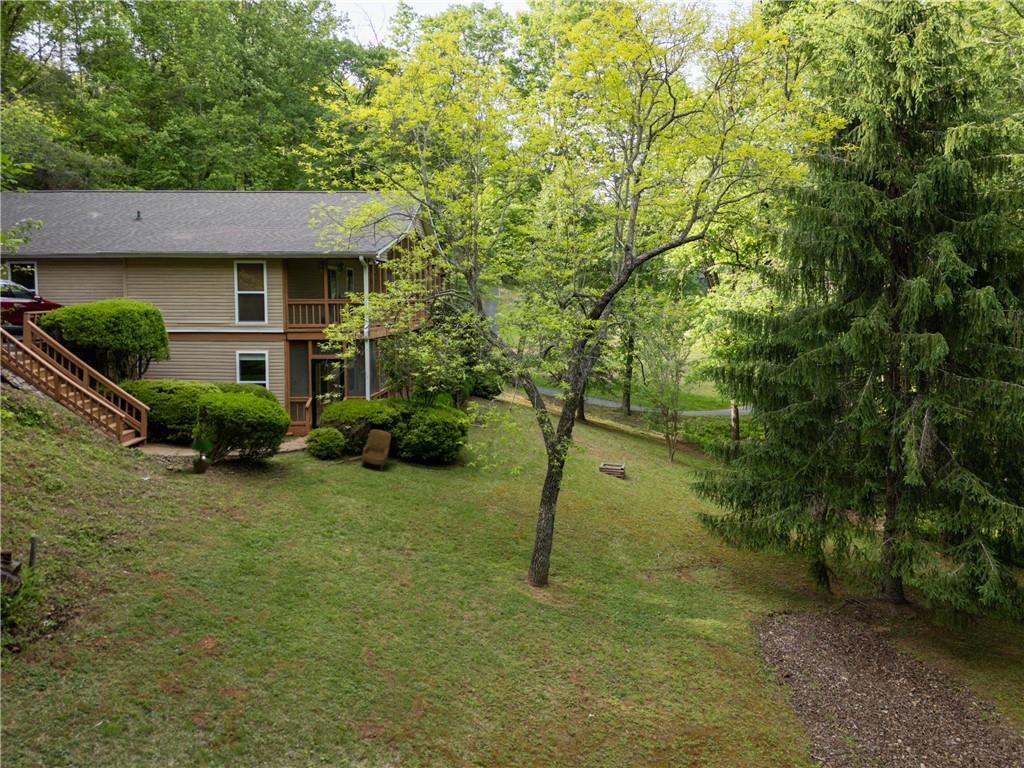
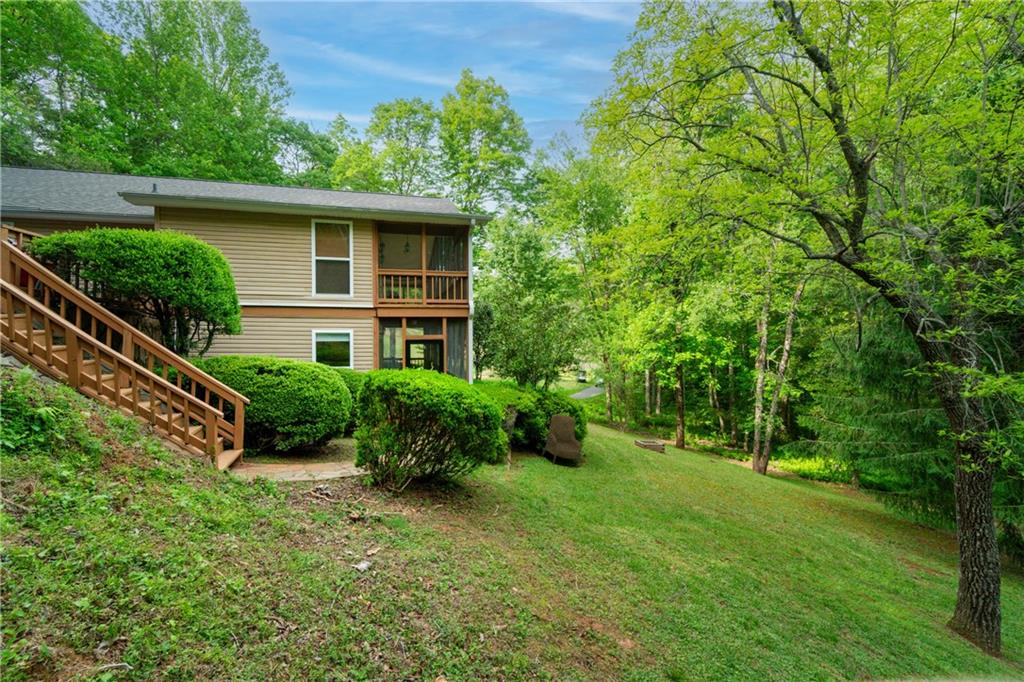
potted tree: present [190,439,211,471] -> none [400,438,446,506]

